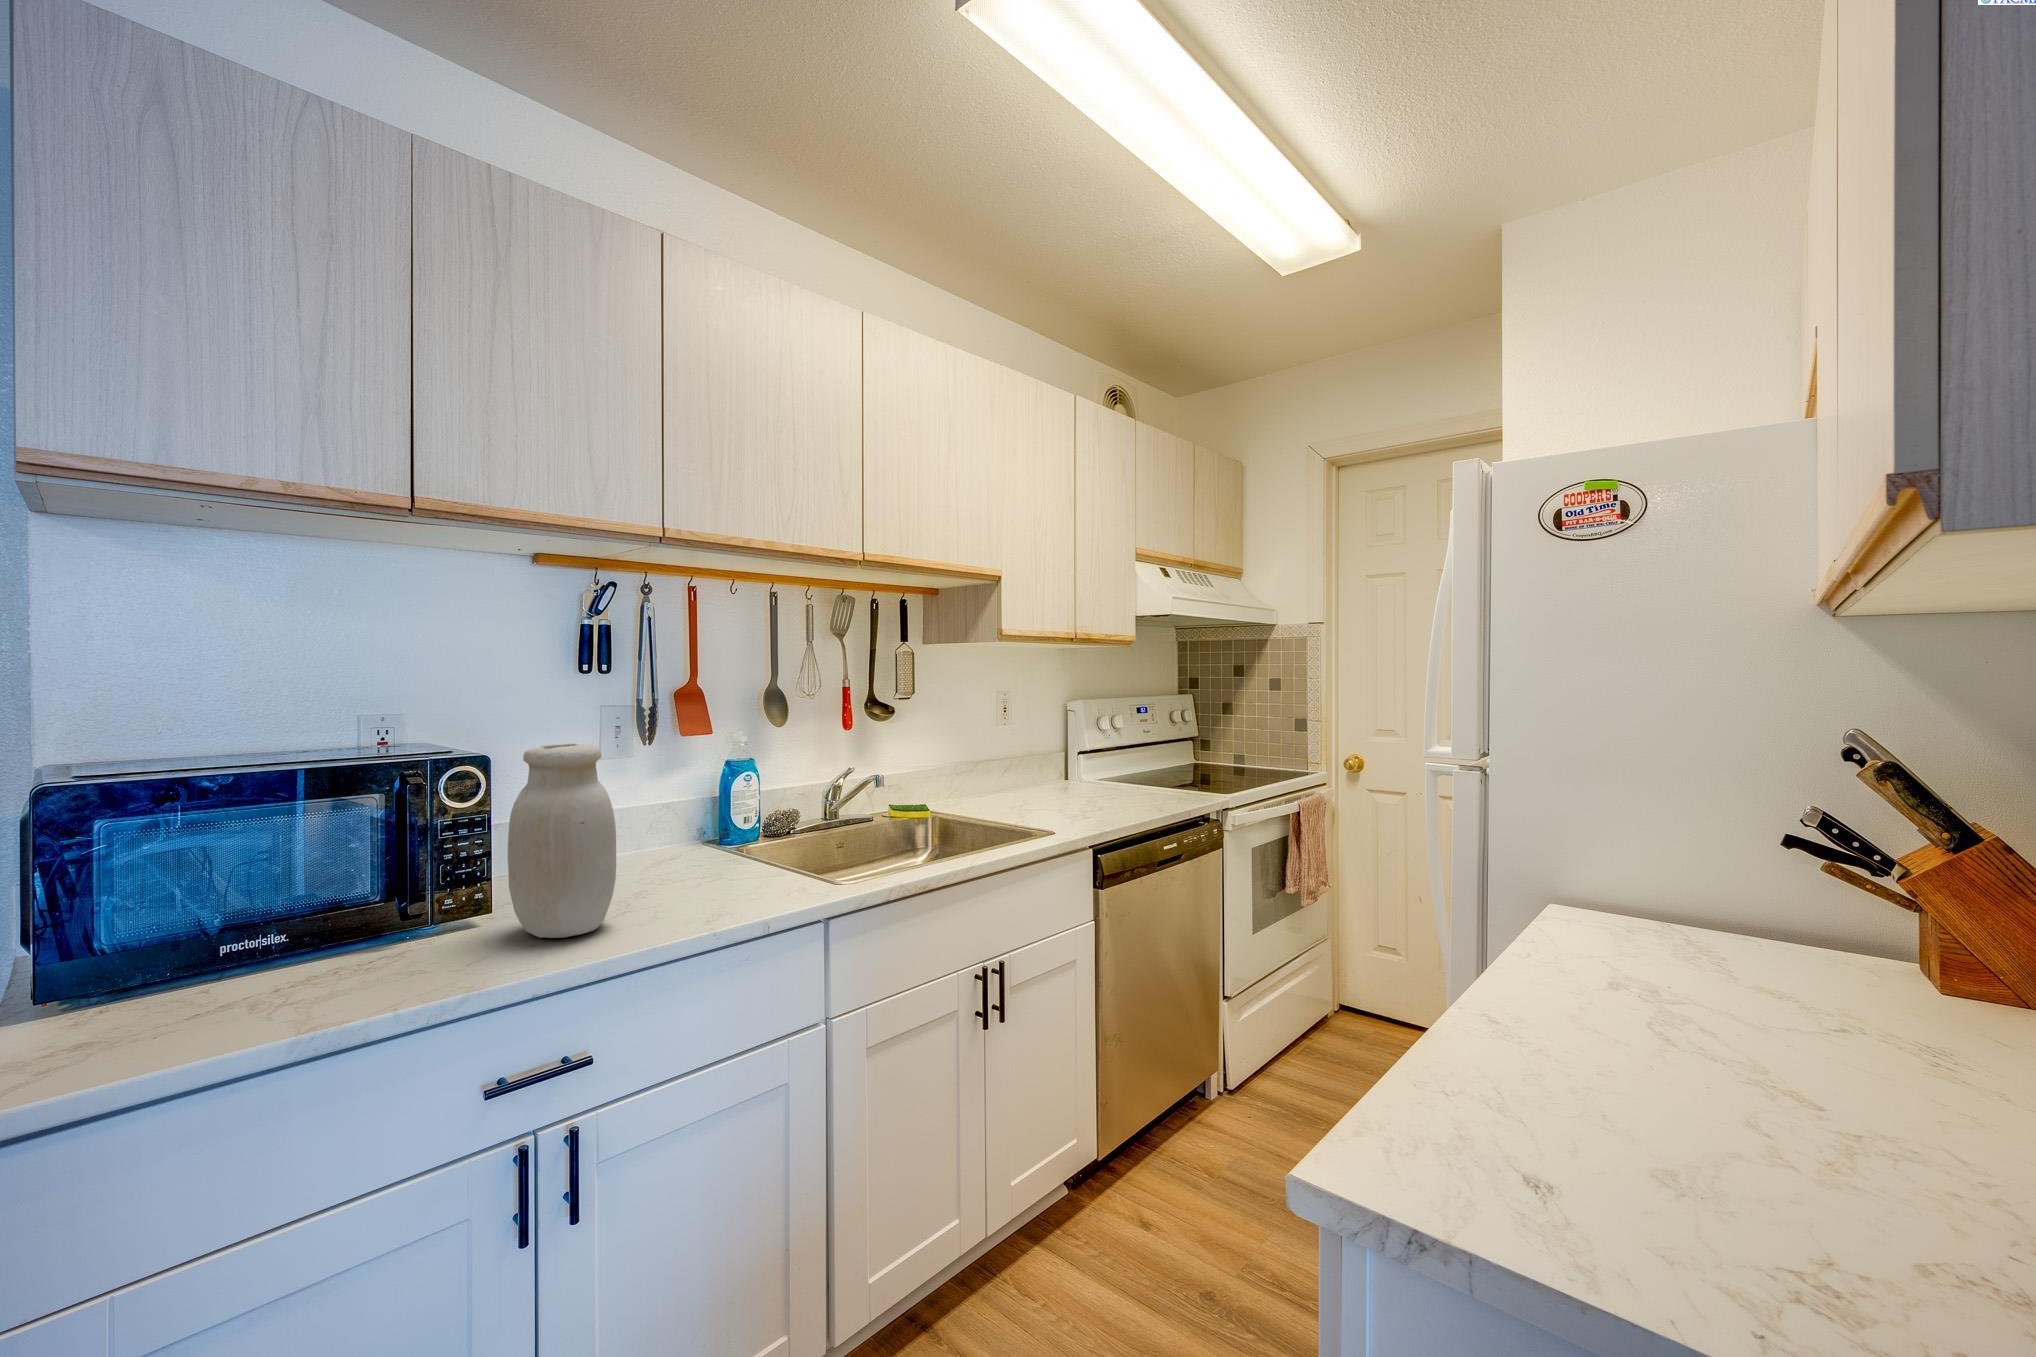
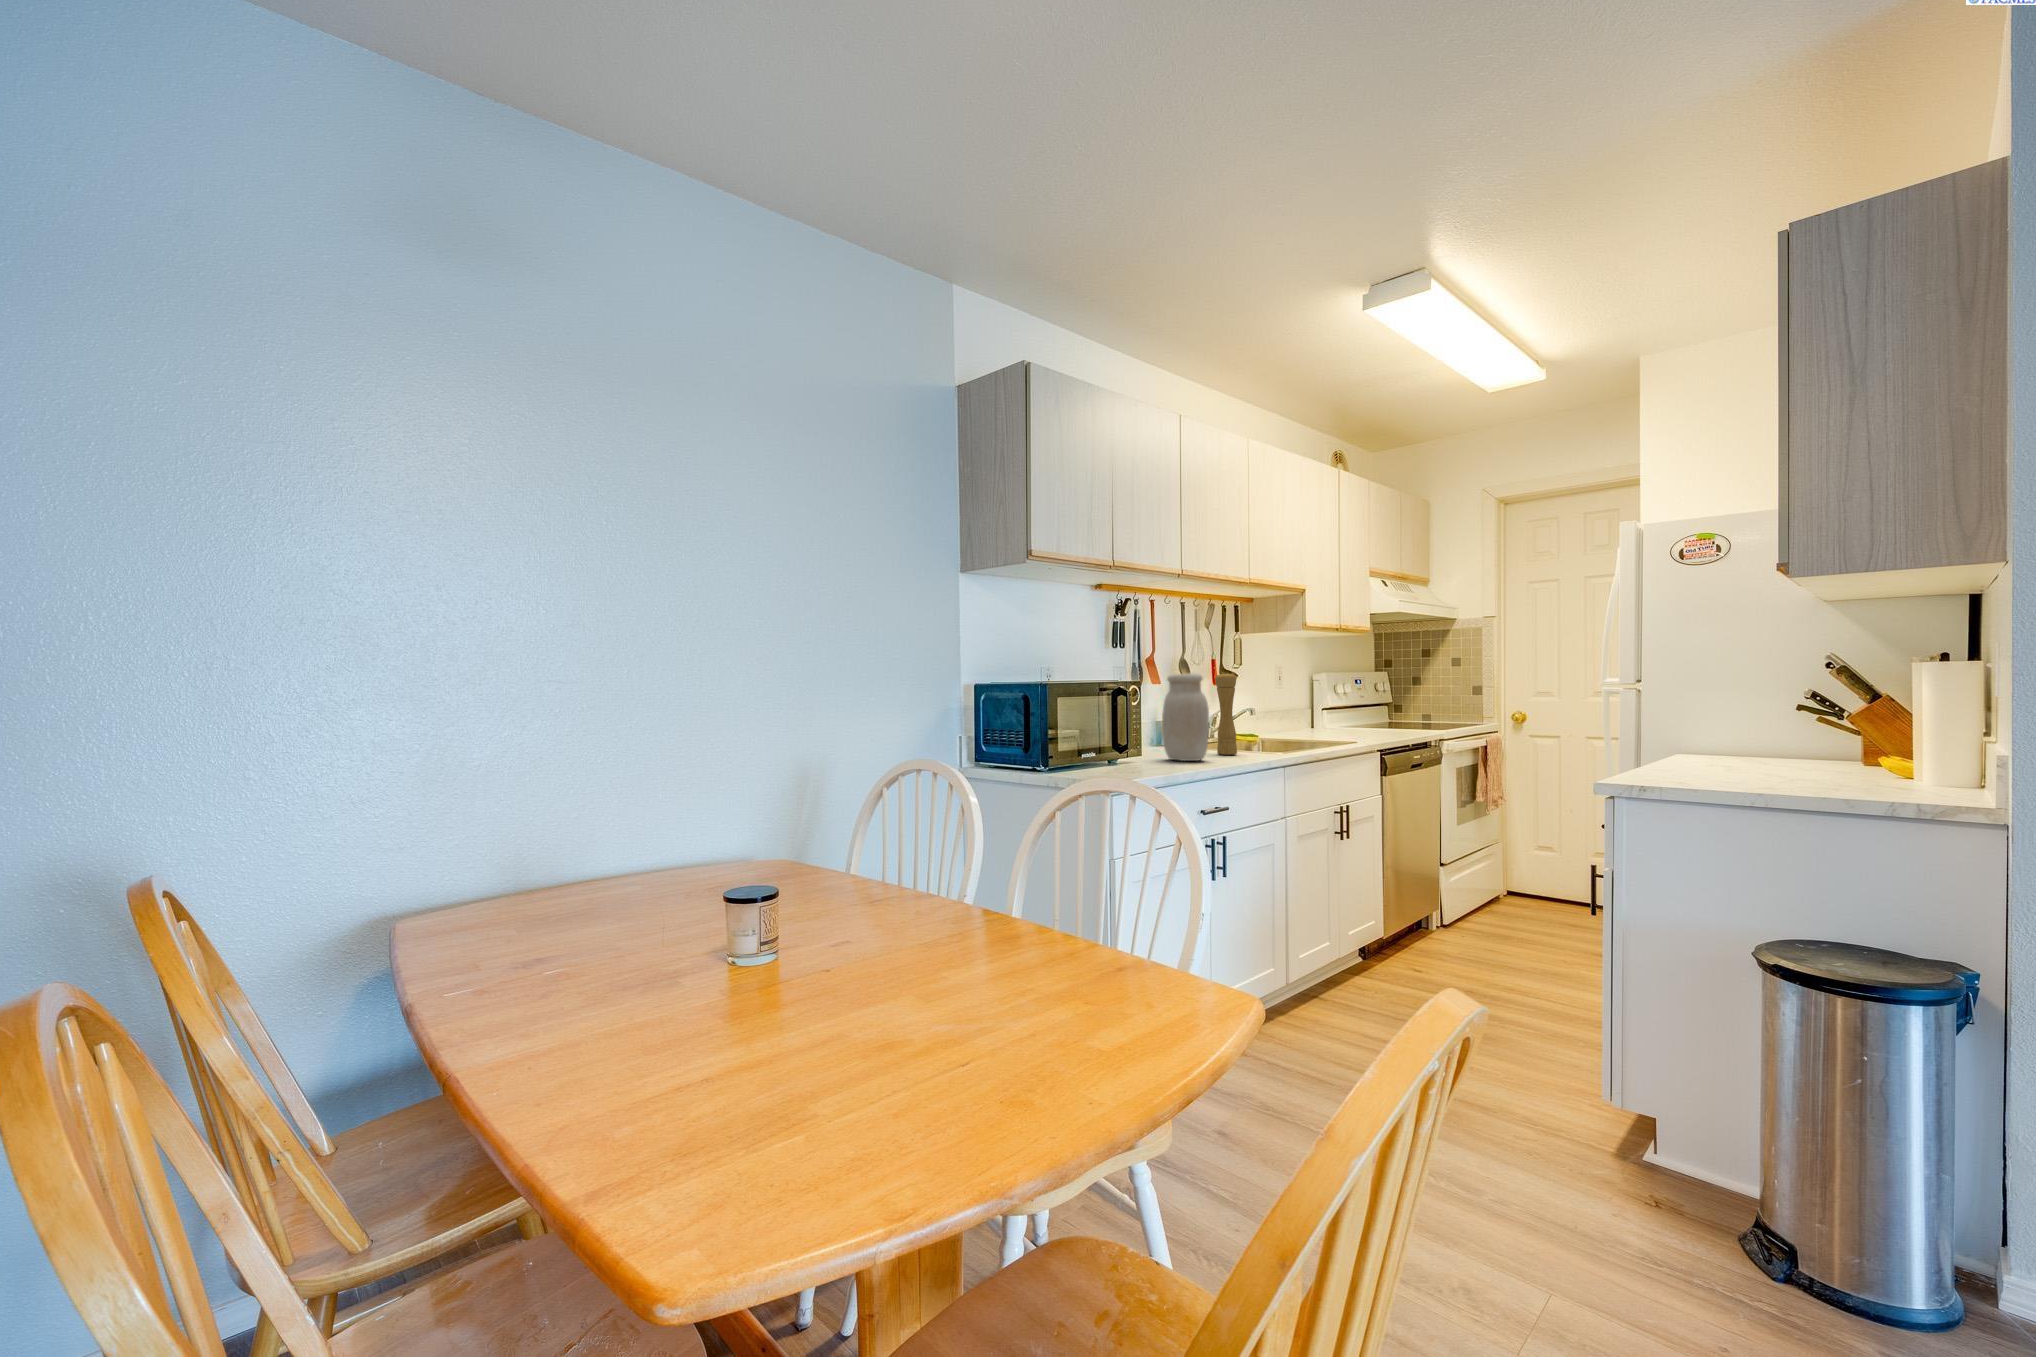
pepper mill: none [699,733,742,897] -> present [1215,673,1237,755]

